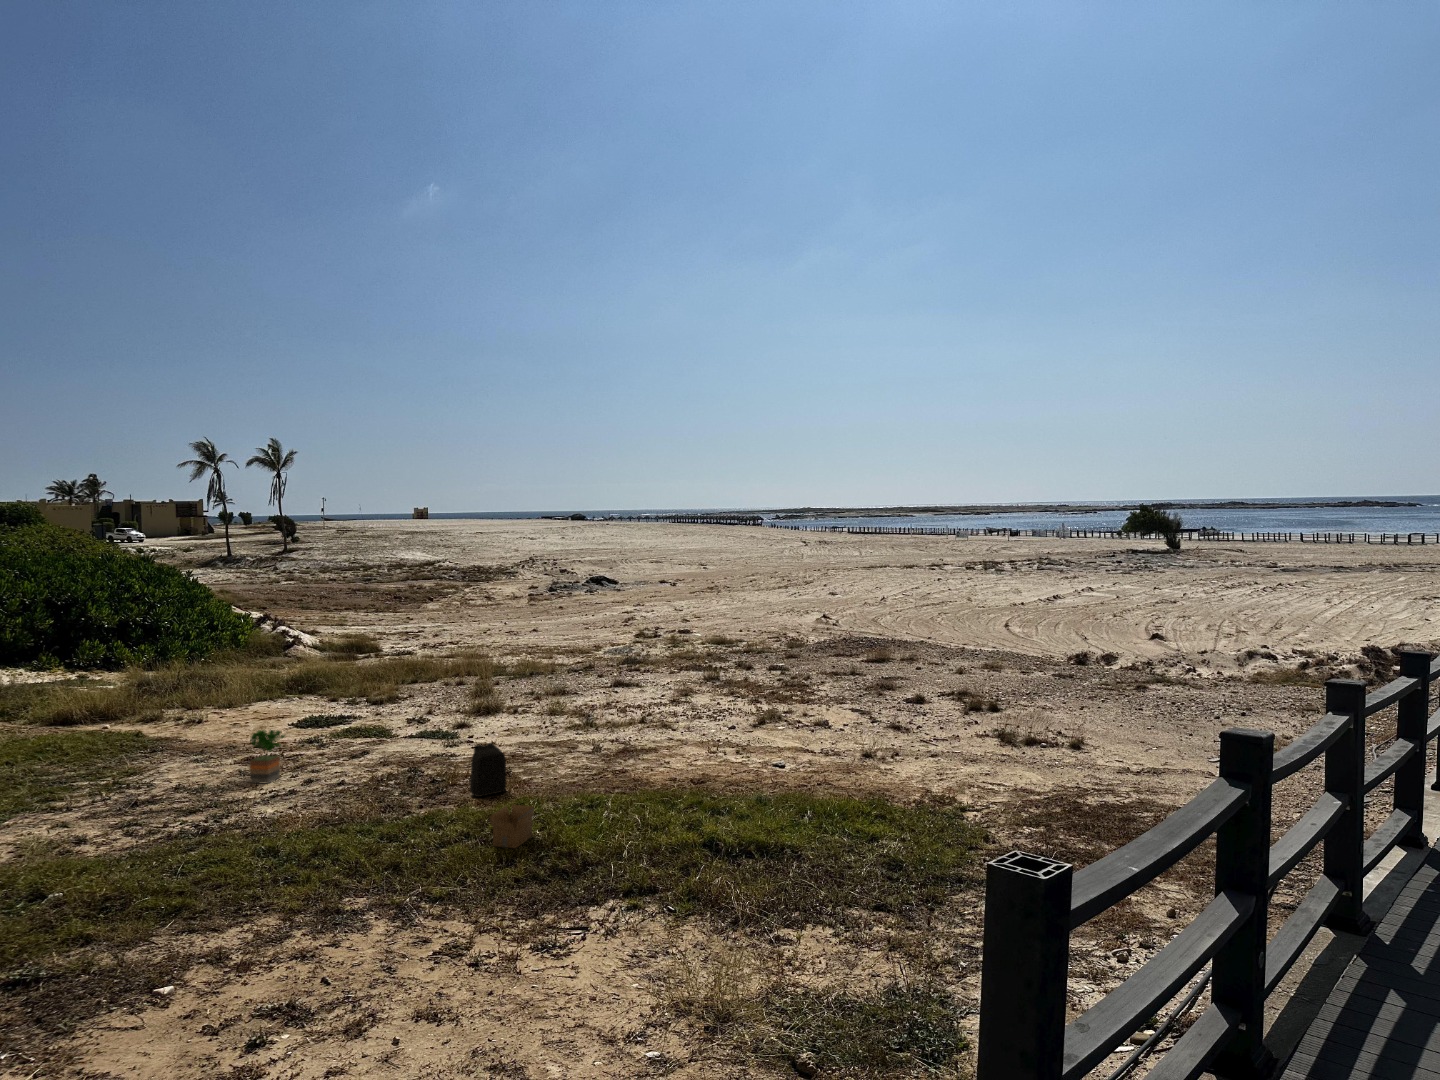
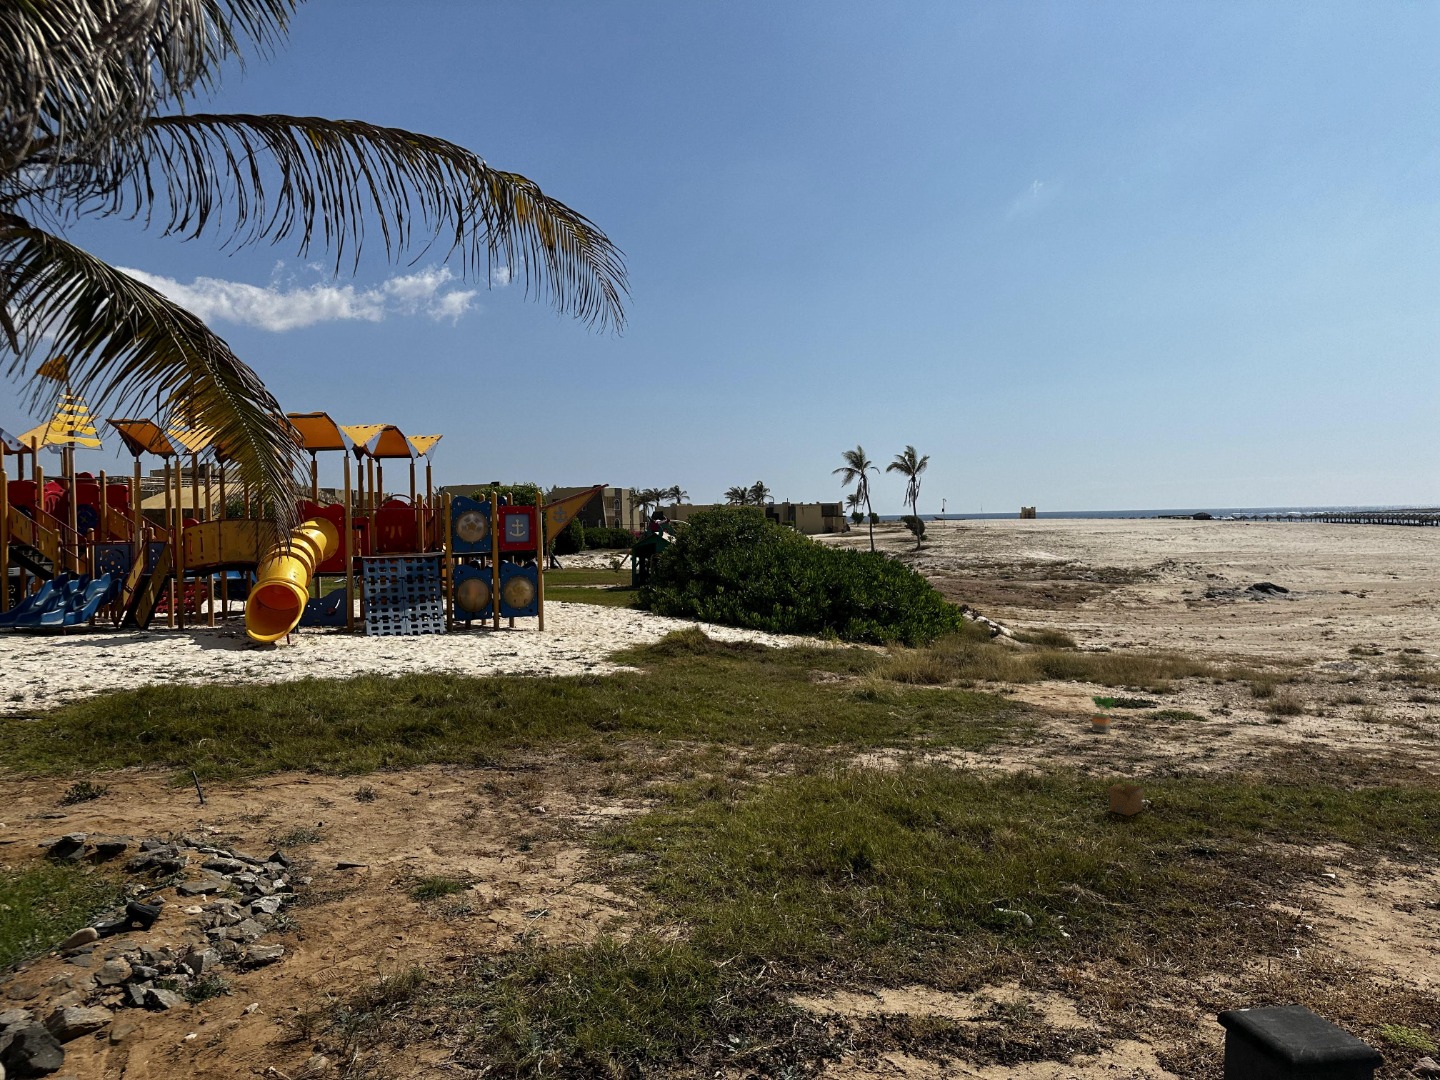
backpack: present [470,743,506,797] -> none [1281,727,1315,767]
cardboard box: present [489,805,534,848] -> present [1107,784,1144,816]

